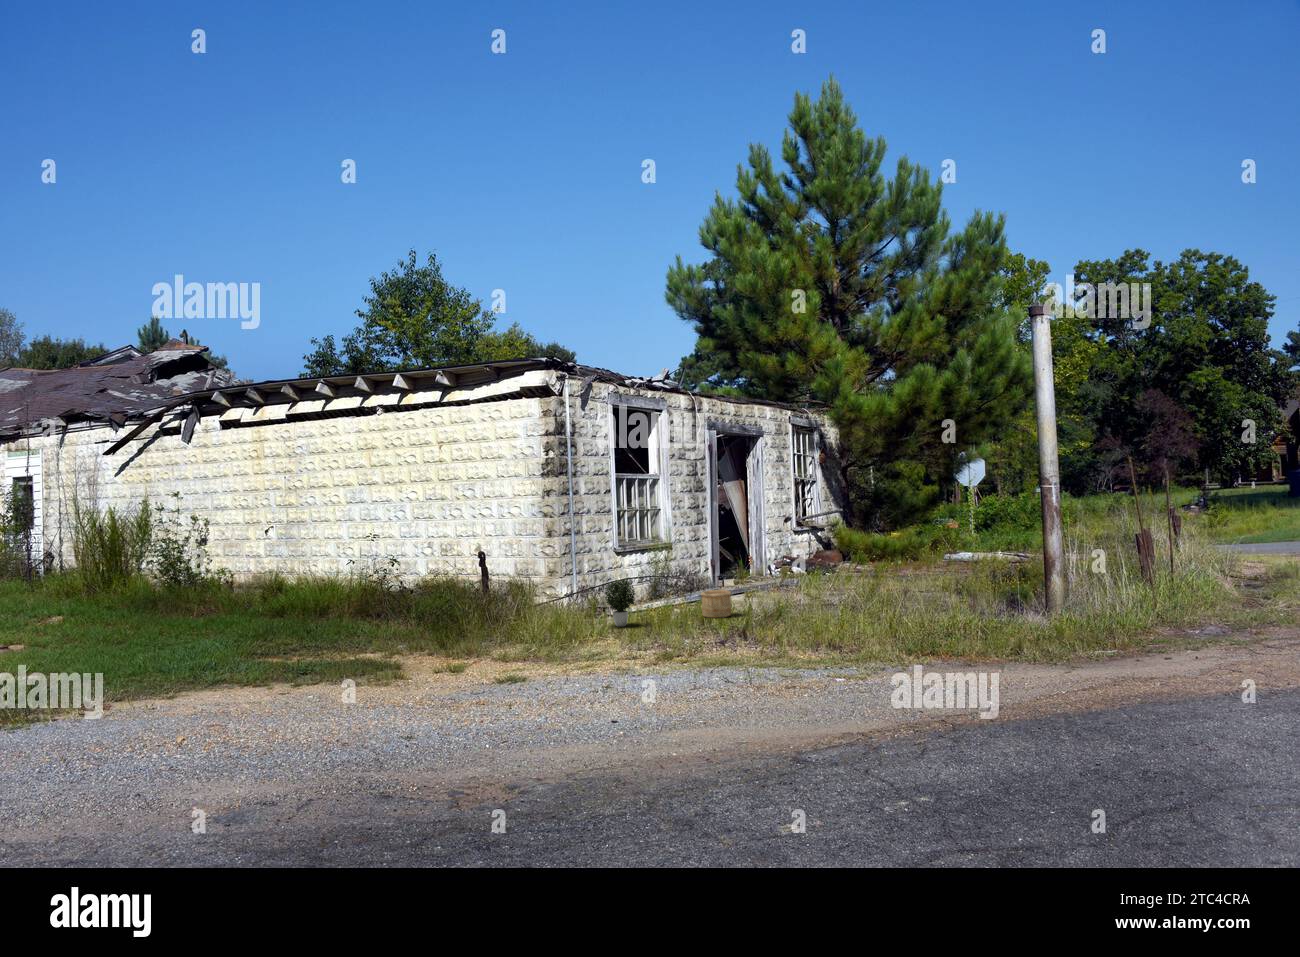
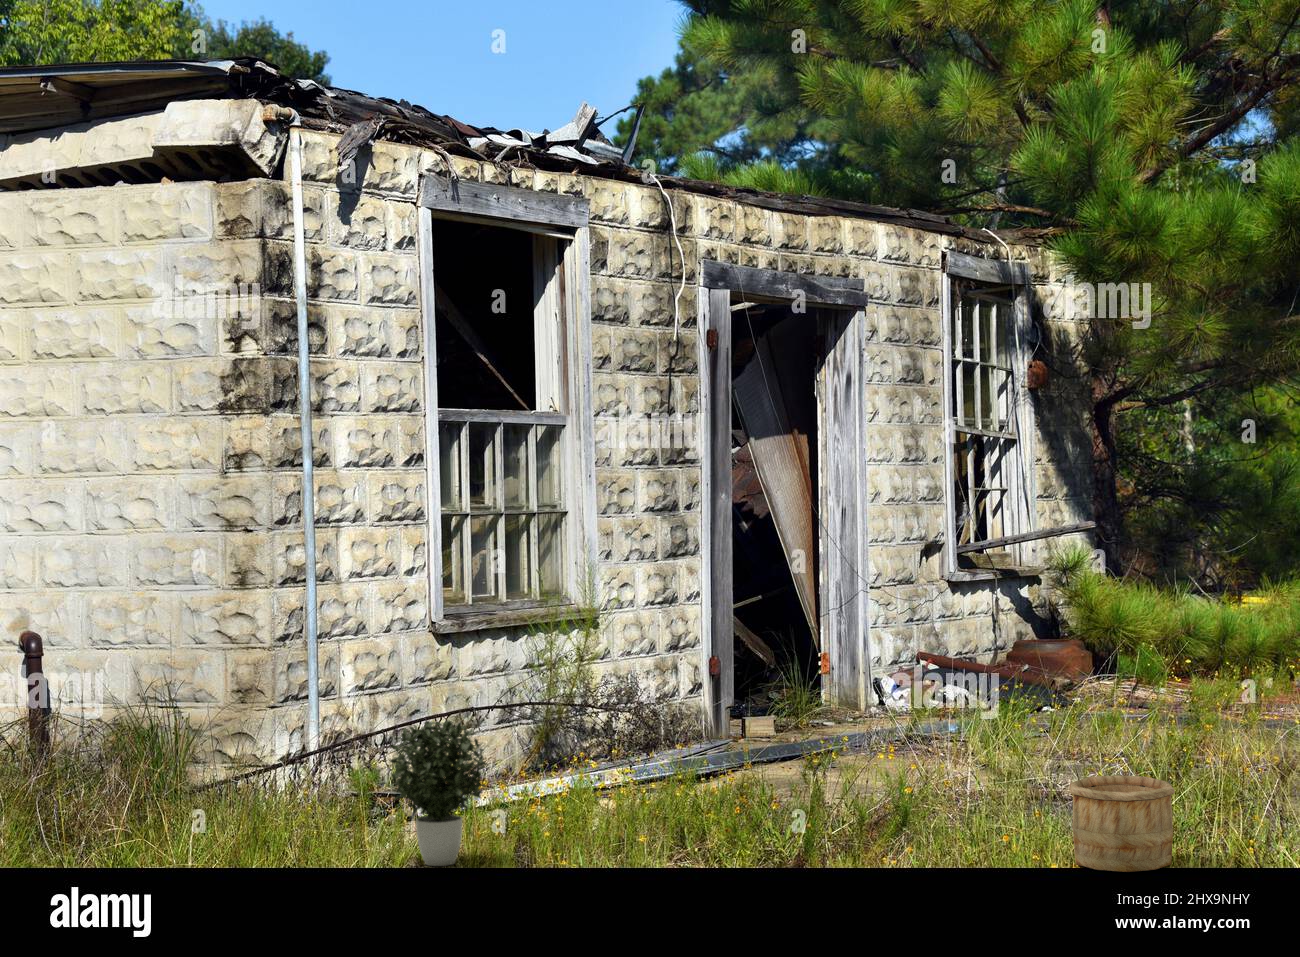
wooden bucket: present [701,590,731,618] -> present [1069,775,1175,872]

